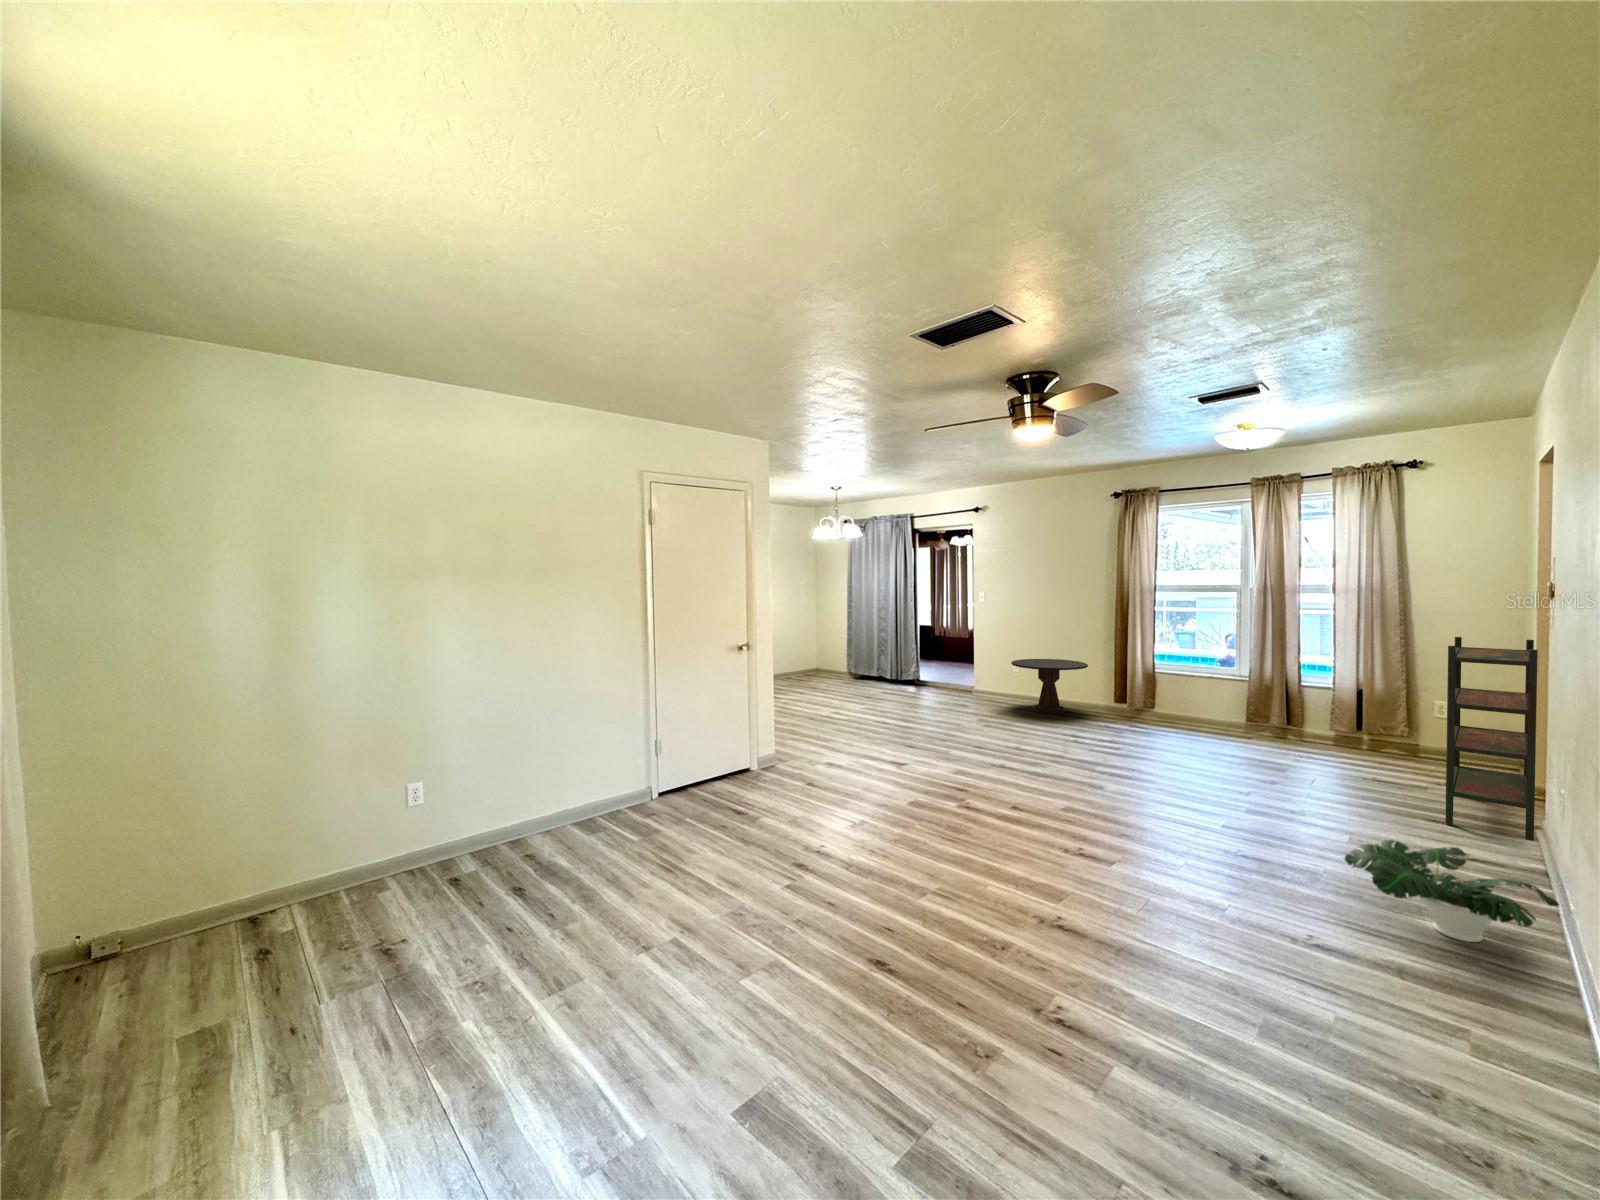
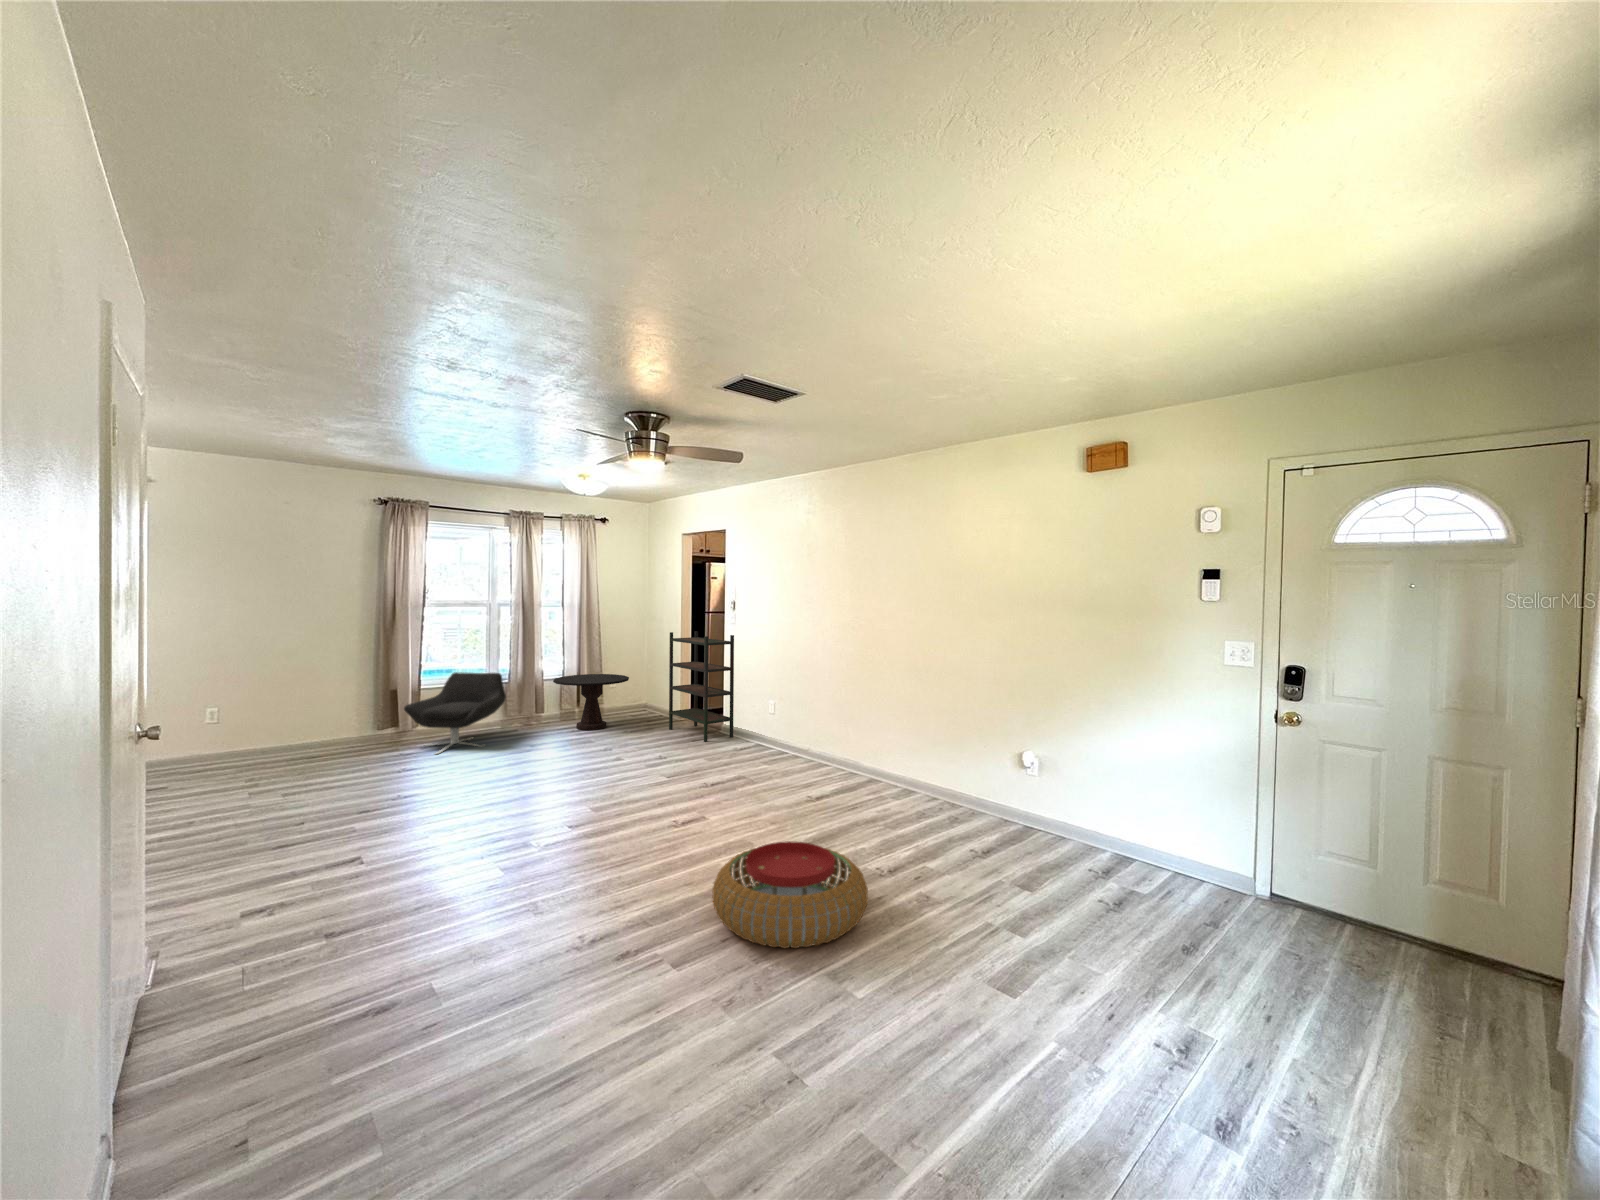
side table: present [1011,659,1088,714] -> present [553,674,629,730]
lounge chair: none [1120,659,1225,738] -> present [404,672,506,754]
potted plant: present [1345,840,1559,942] -> none [773,736,851,777]
pouf: none [808,851,984,978] -> present [712,841,868,948]

